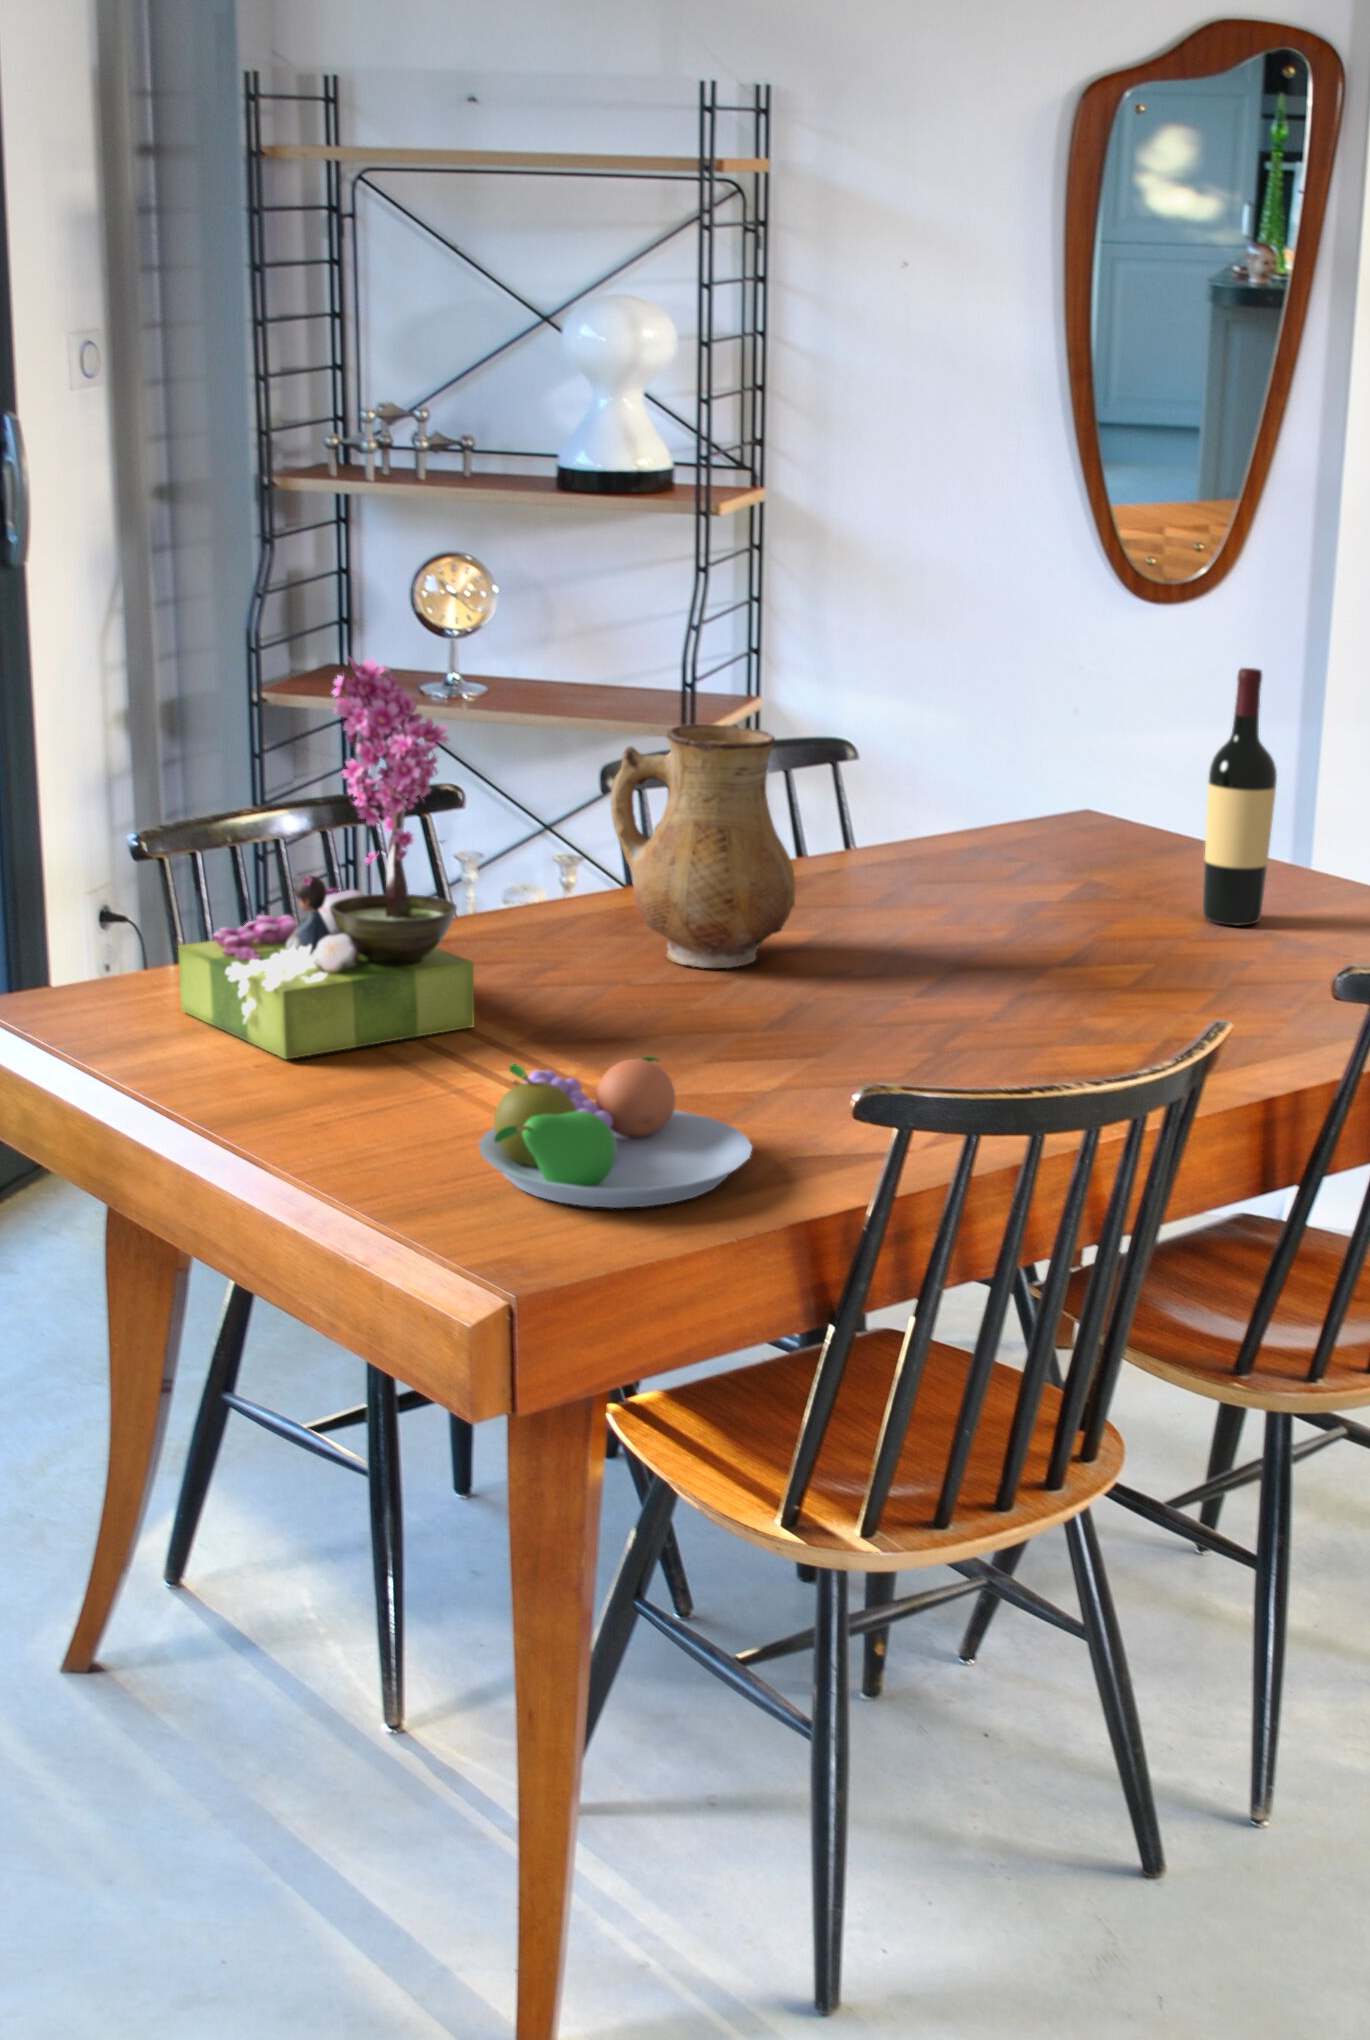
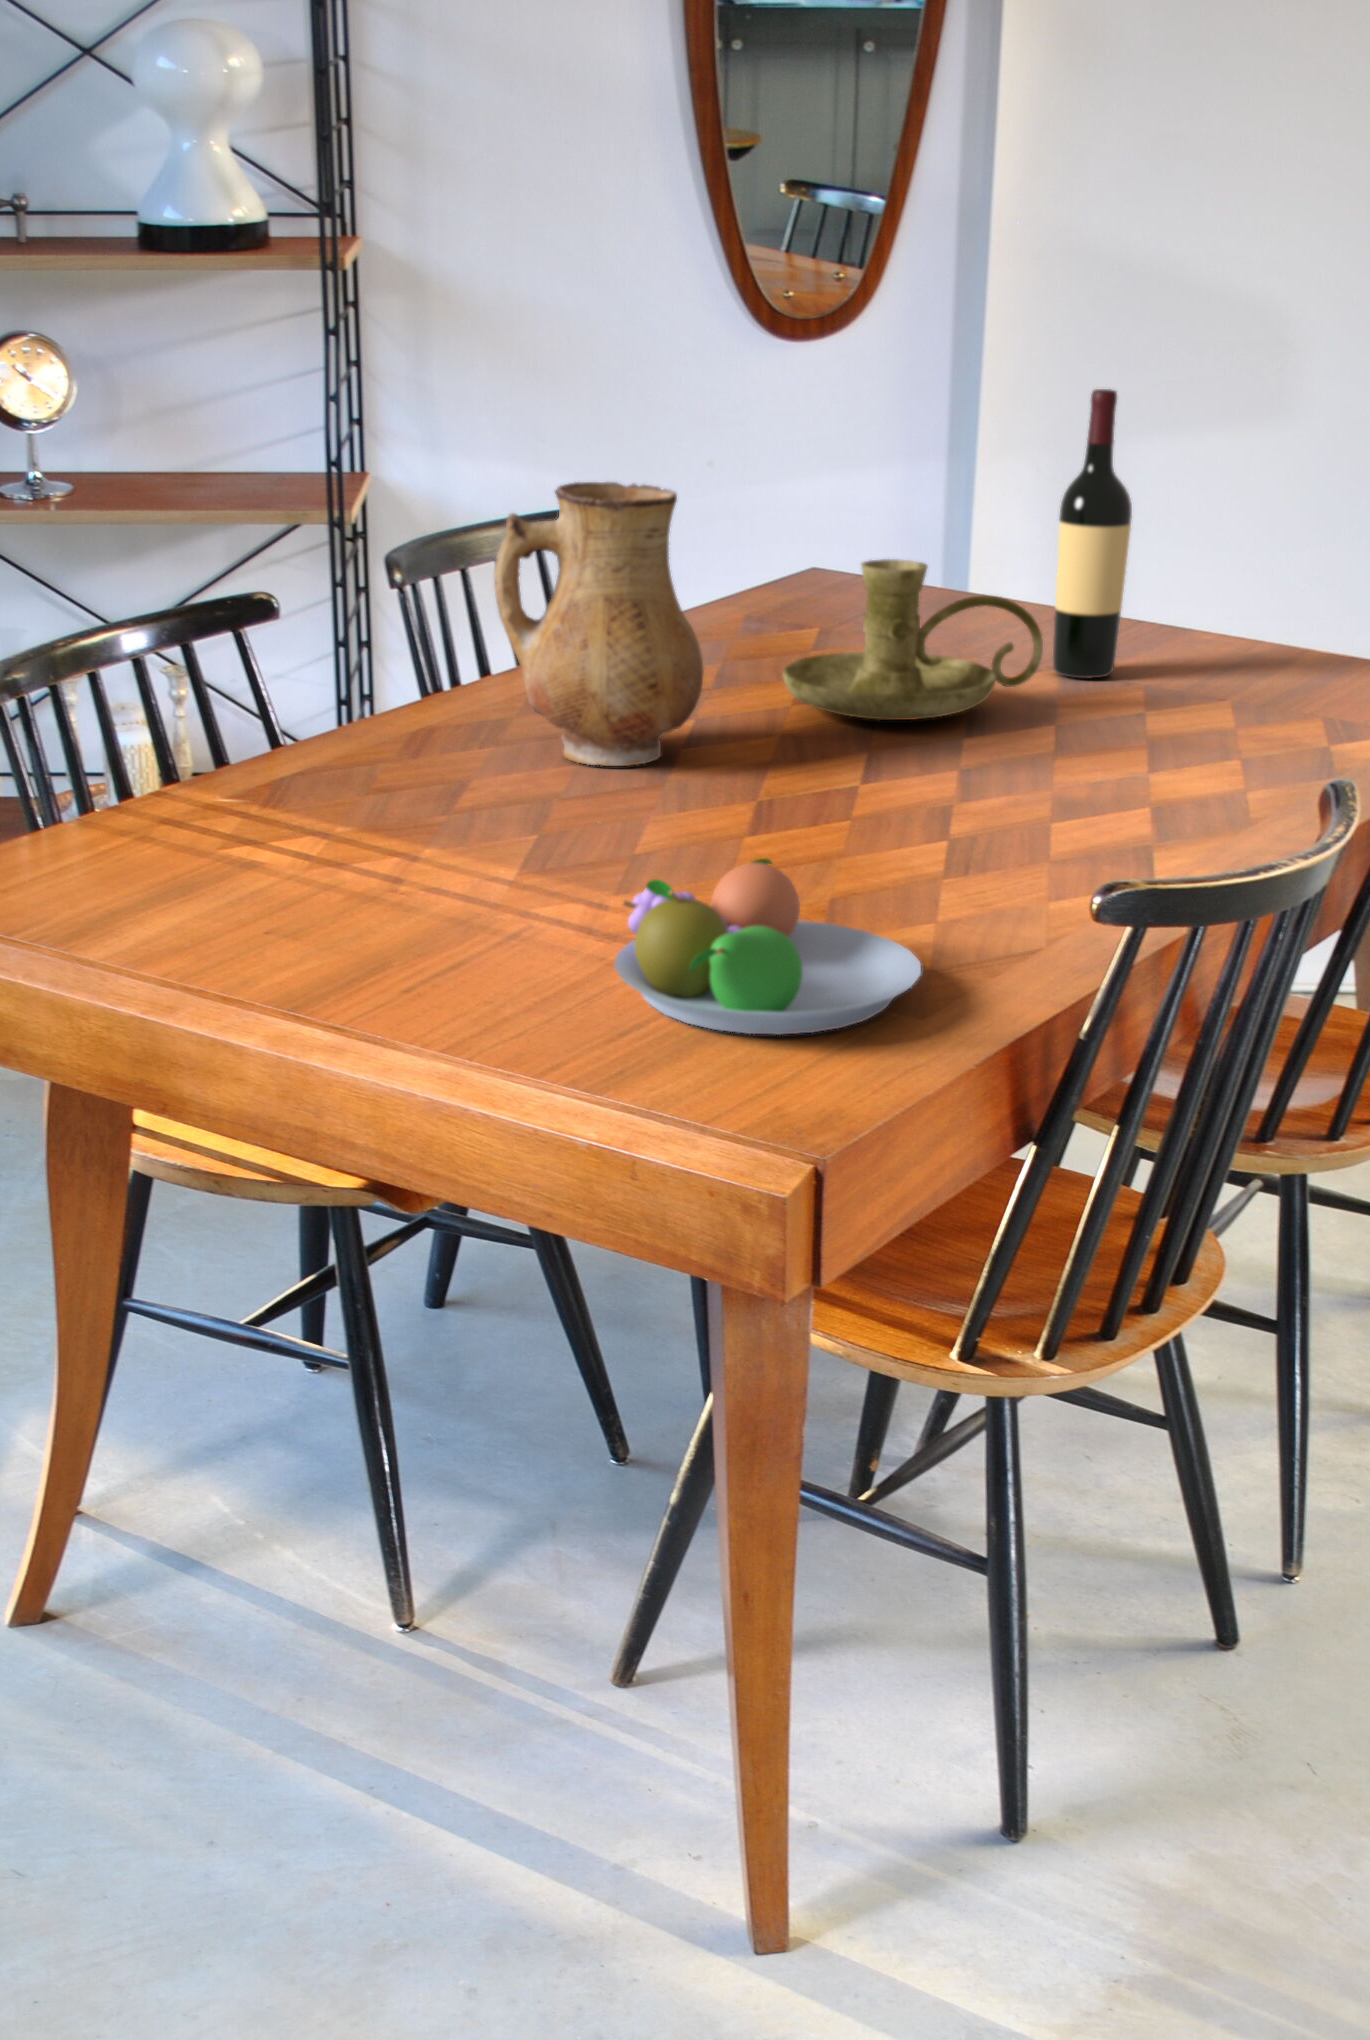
flower arrangement: present [178,657,474,1059] -> none [88,405,443,907]
candle holder: none [907,805,1154,949] -> present [783,559,1043,720]

